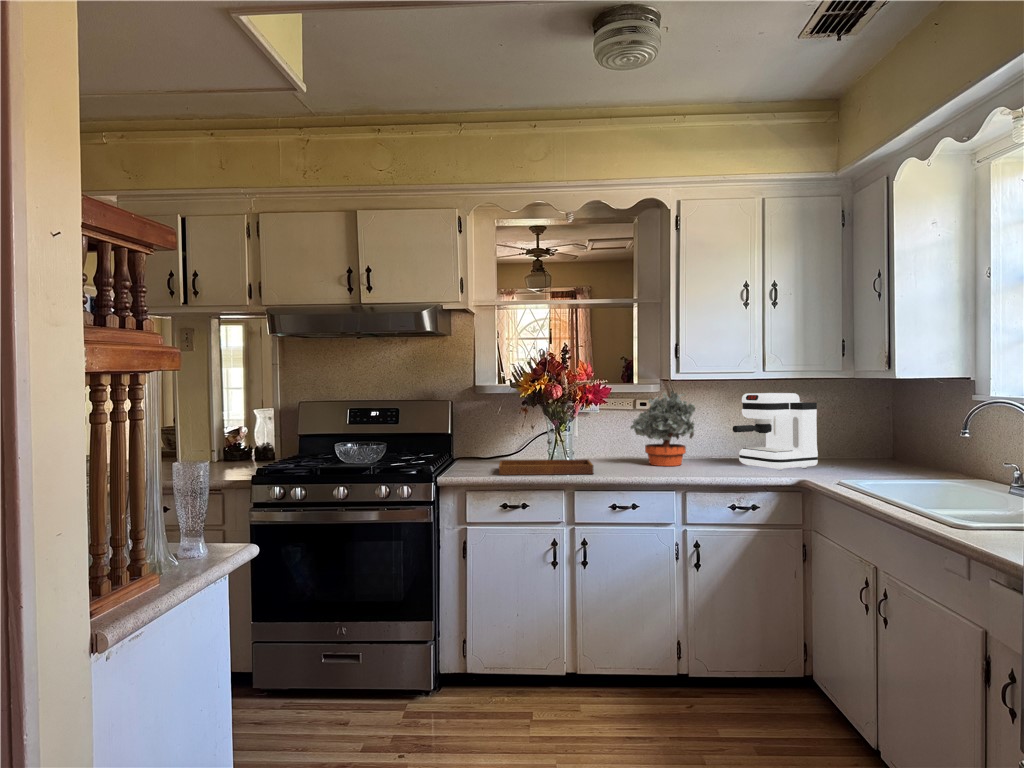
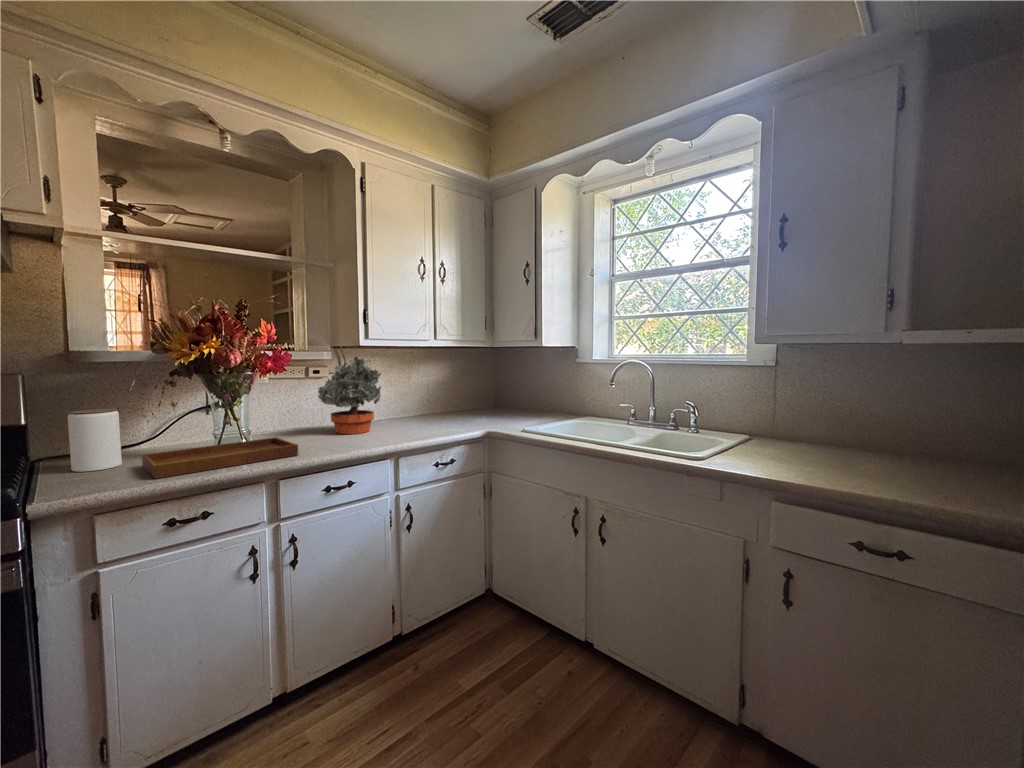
coffee maker: present [733,393,818,470] -> none [419,359,480,426]
jar: none [467,427,493,467] -> present [68,409,122,472]

